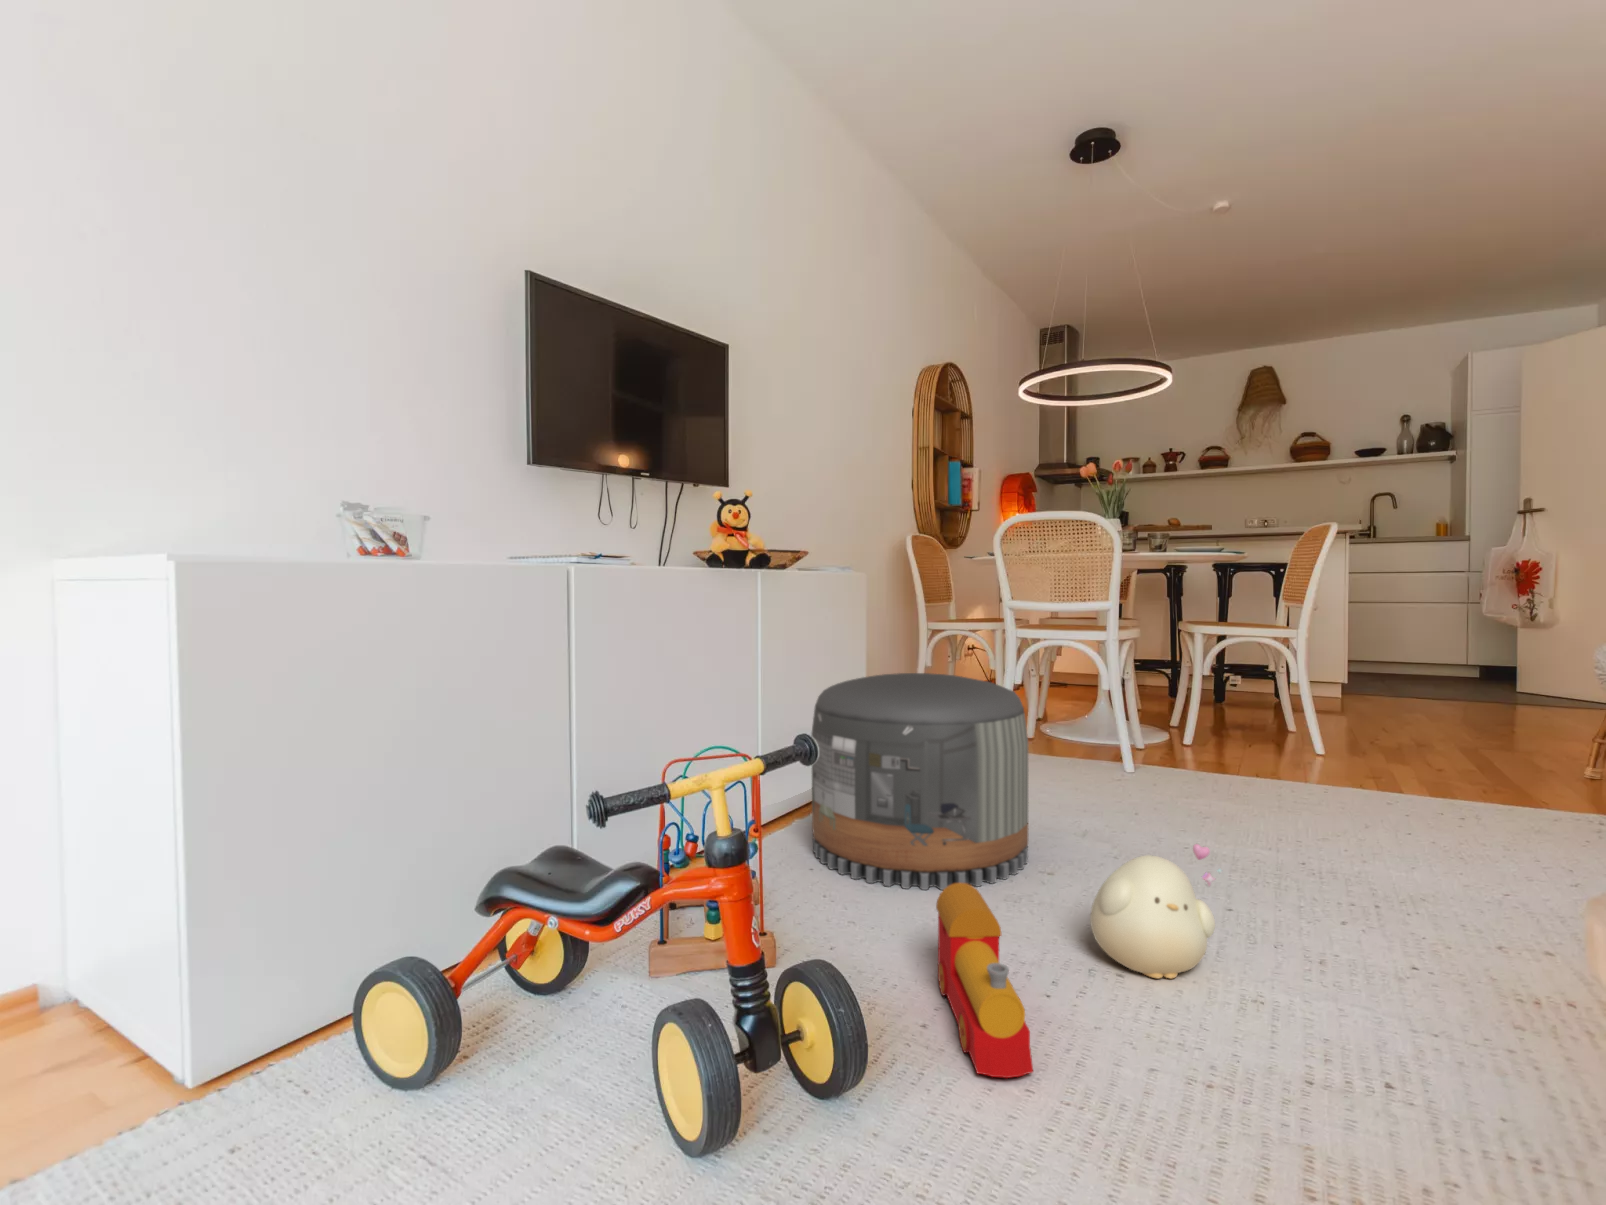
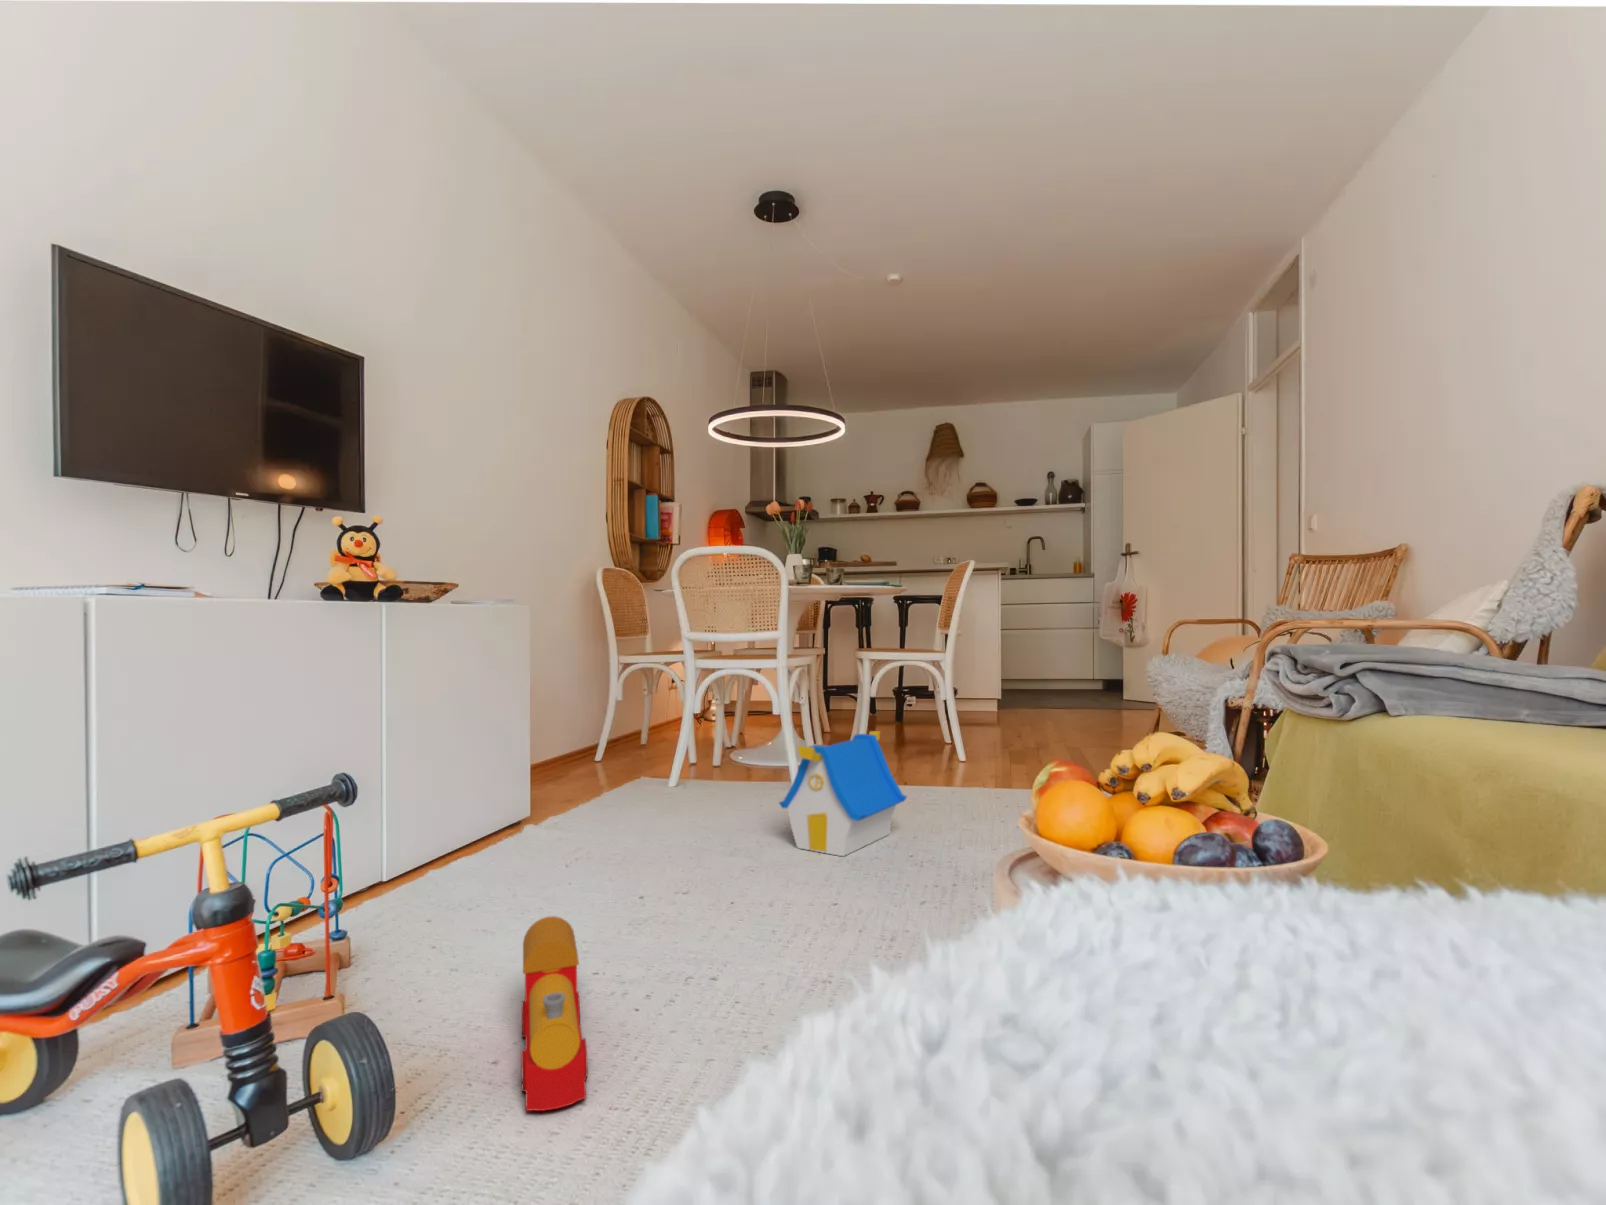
pouf: present [811,673,1028,890] -> none [436,706,669,932]
toy house: none [1133,715,1287,849] -> present [779,731,907,856]
plush toy: present [1090,844,1221,979] -> none [690,851,806,984]

